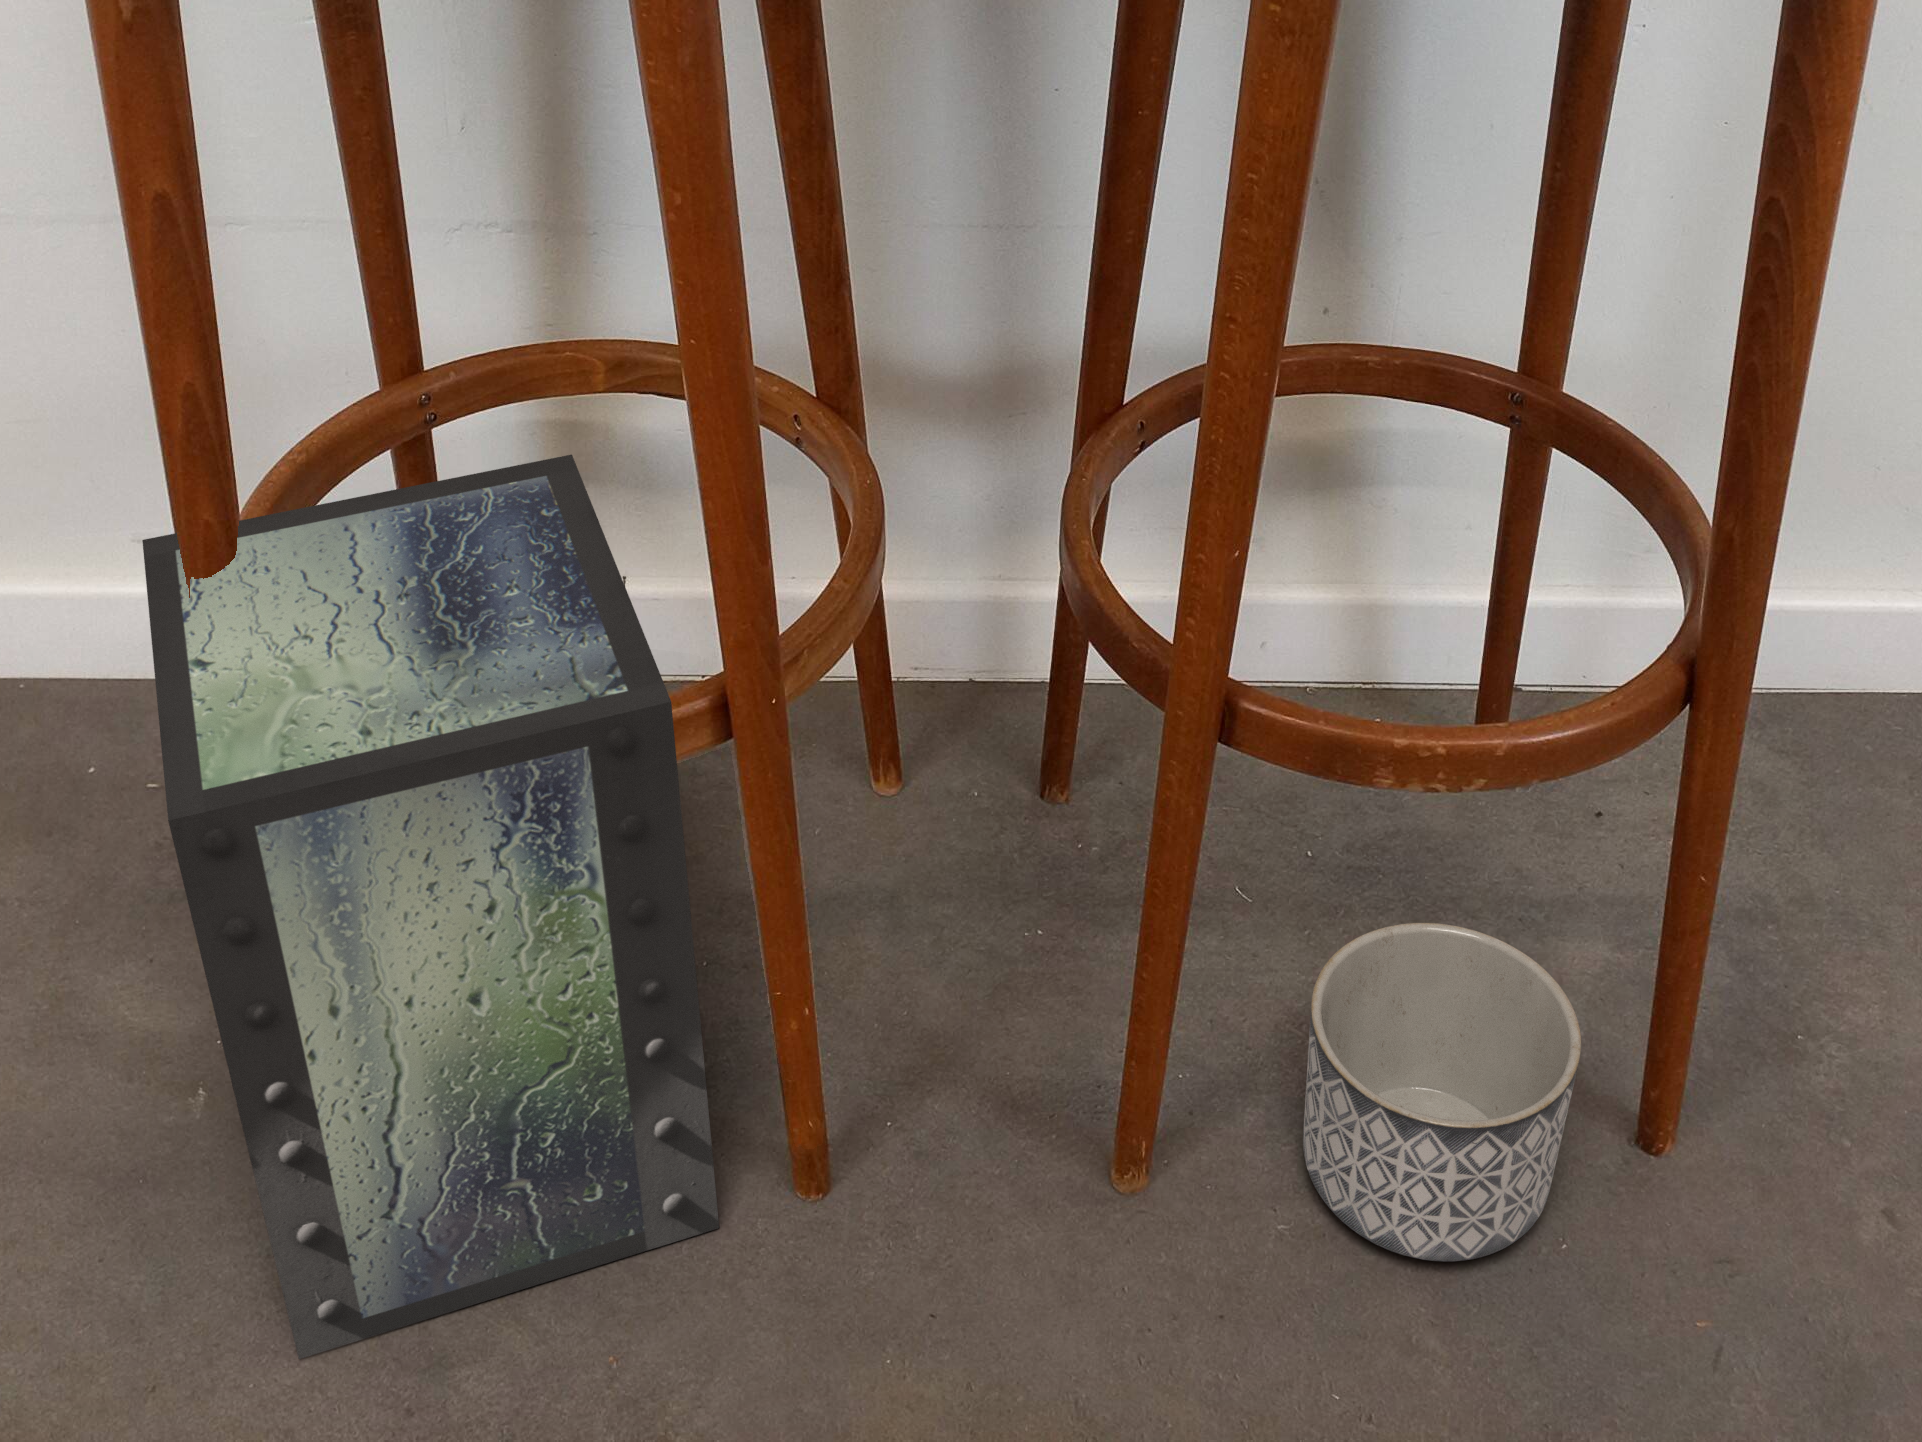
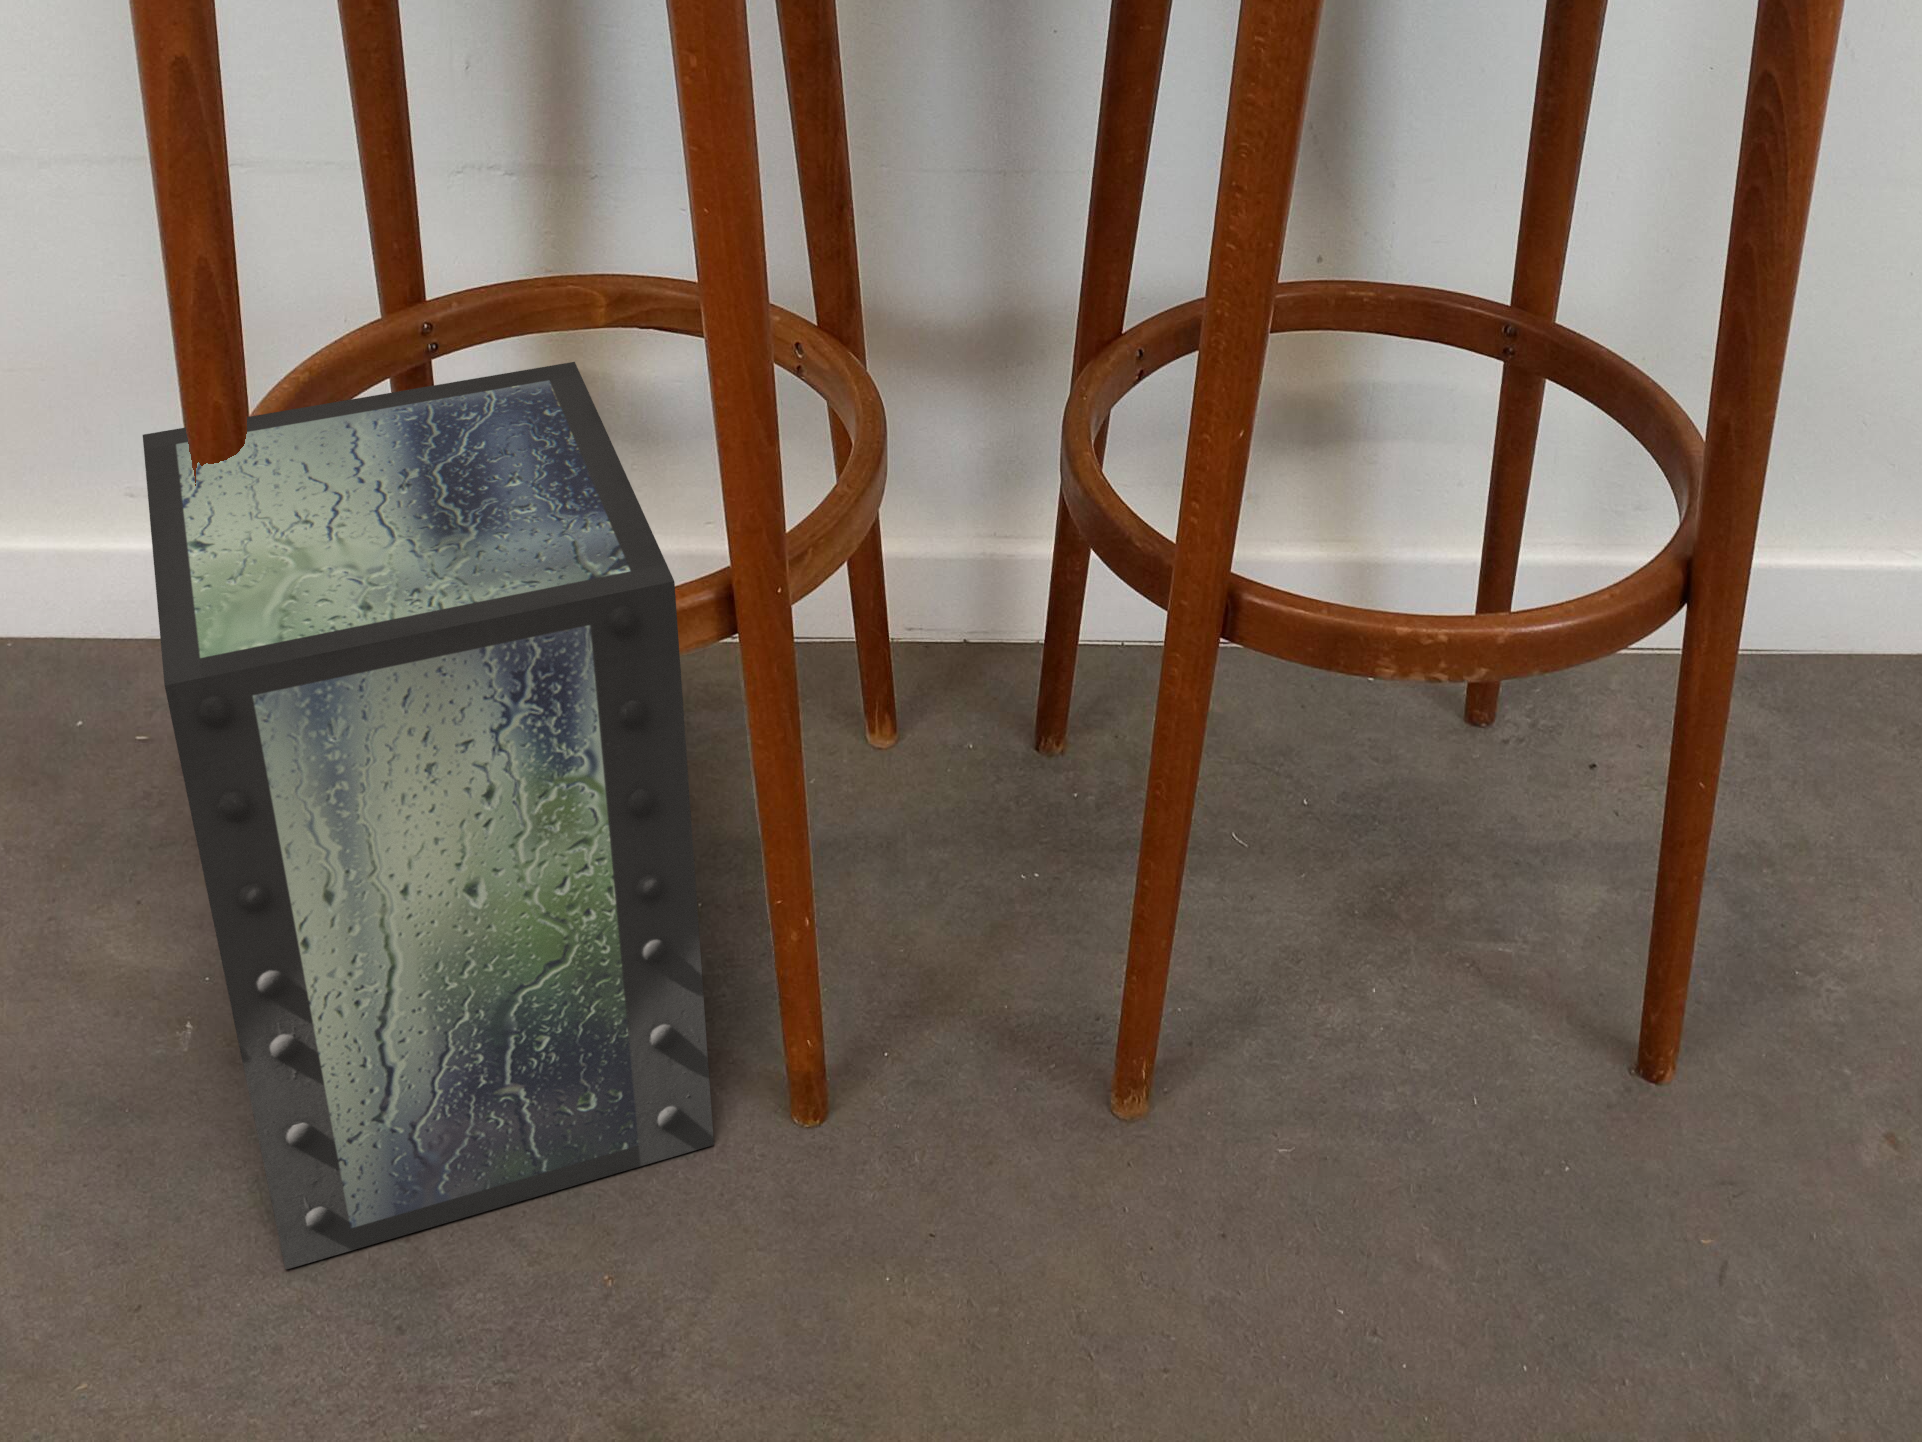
planter: present [1303,923,1581,1261] -> none [1302,841,1583,1176]

